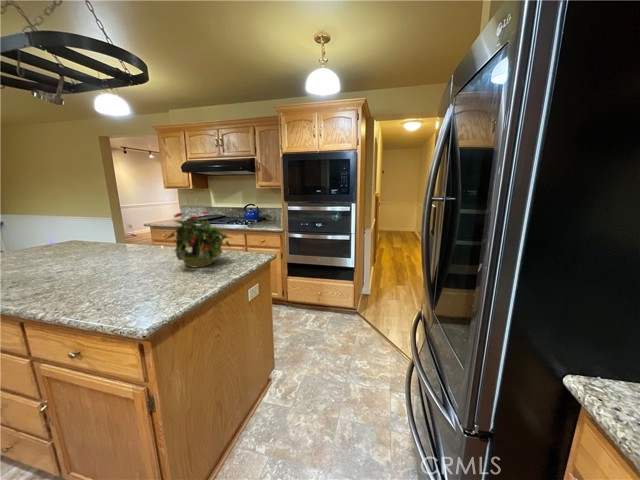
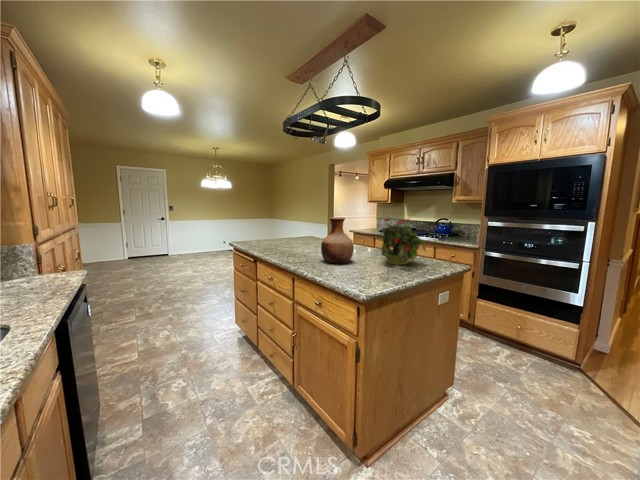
vase: none [74,216,135,284] -> present [321,217,353,264]

